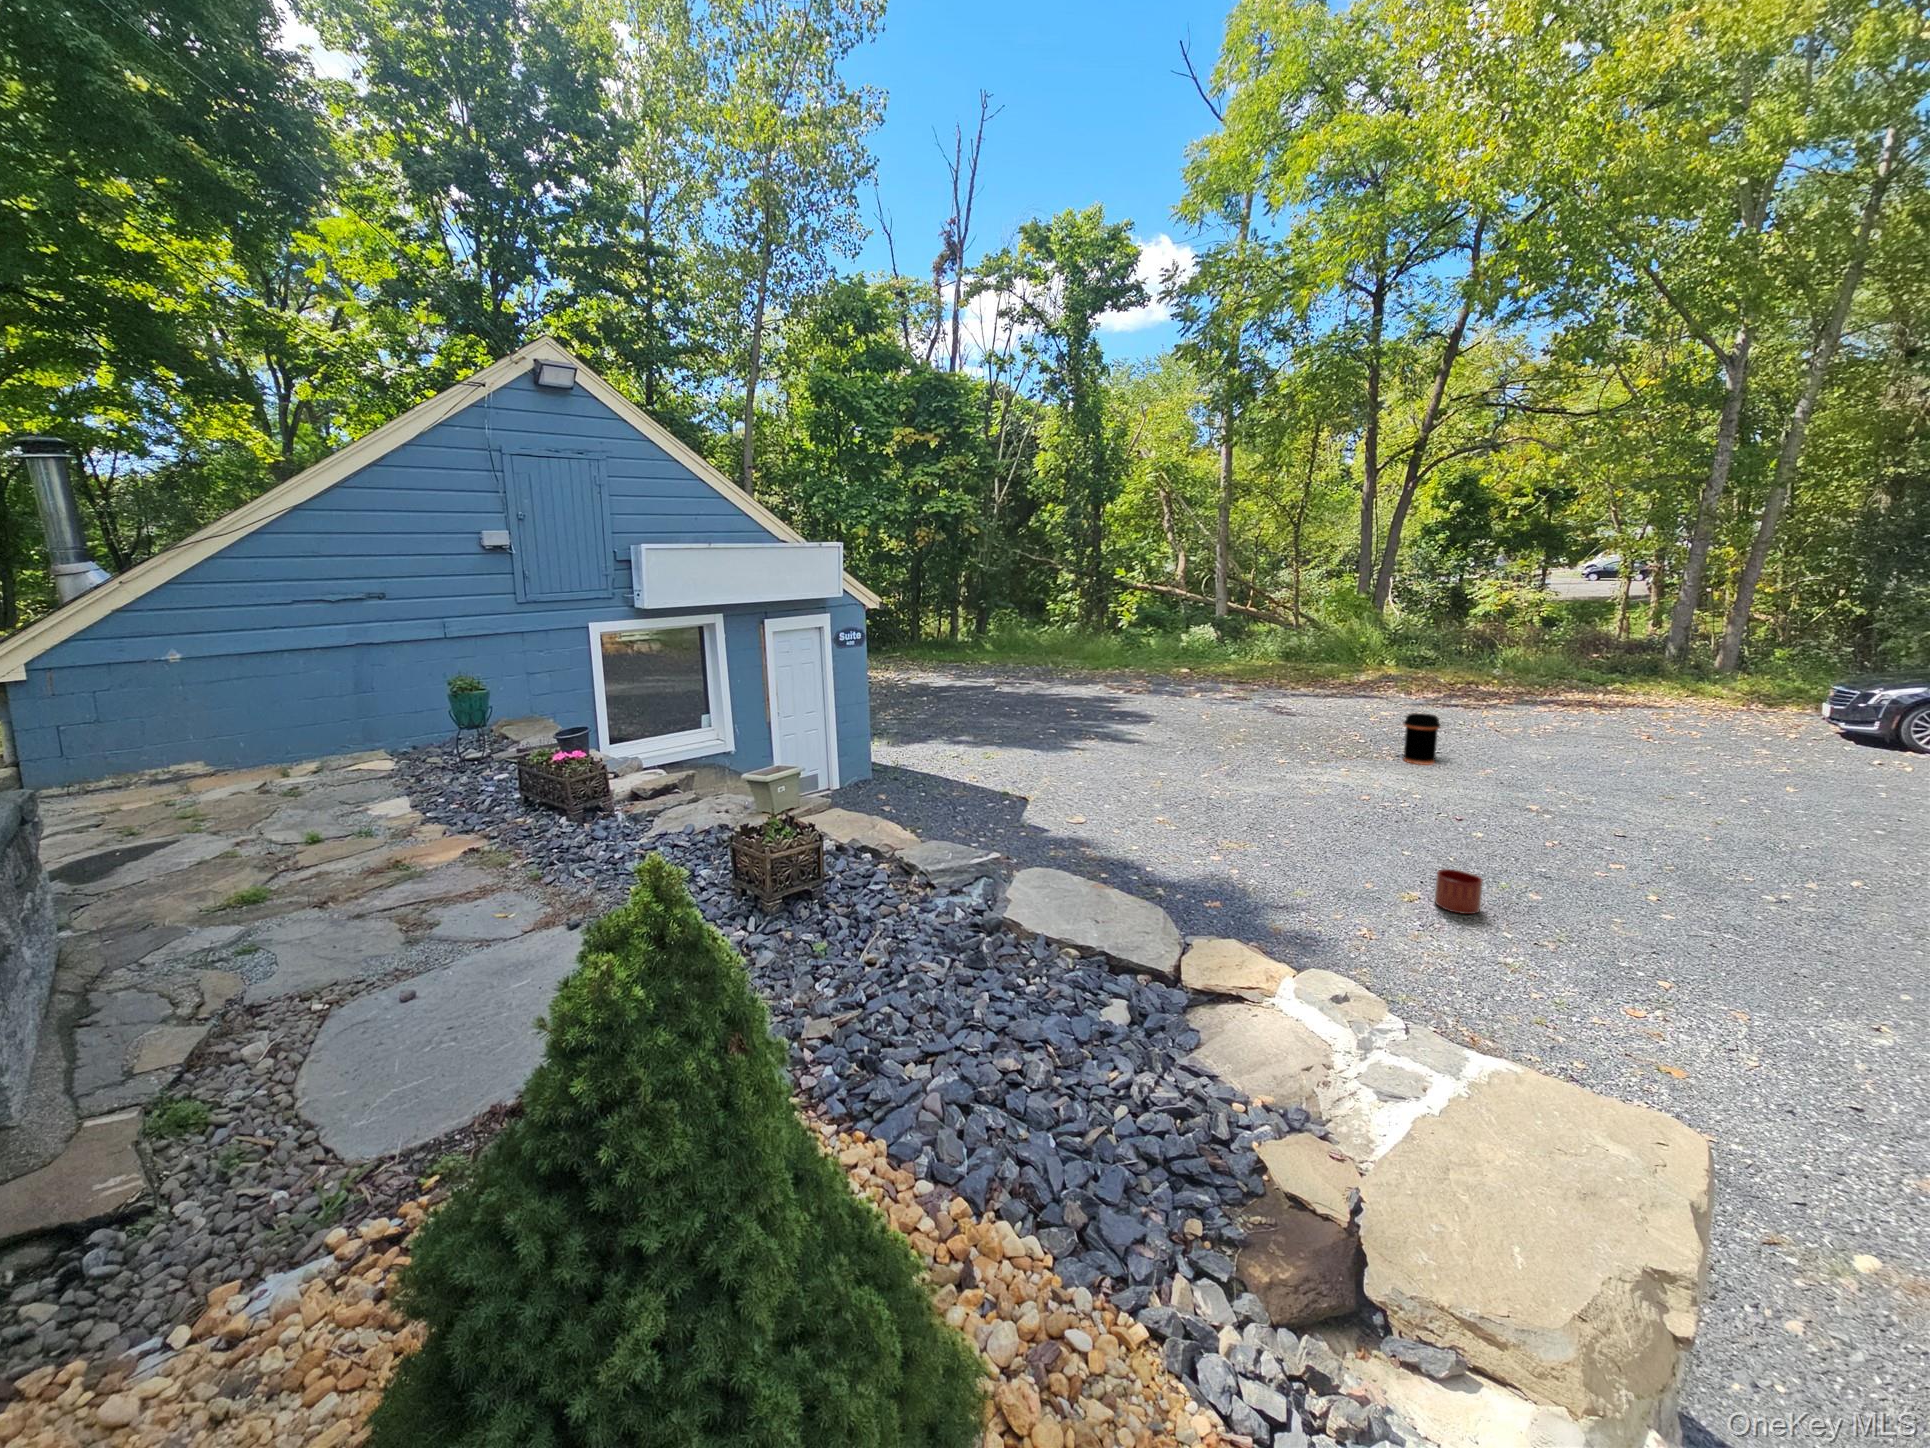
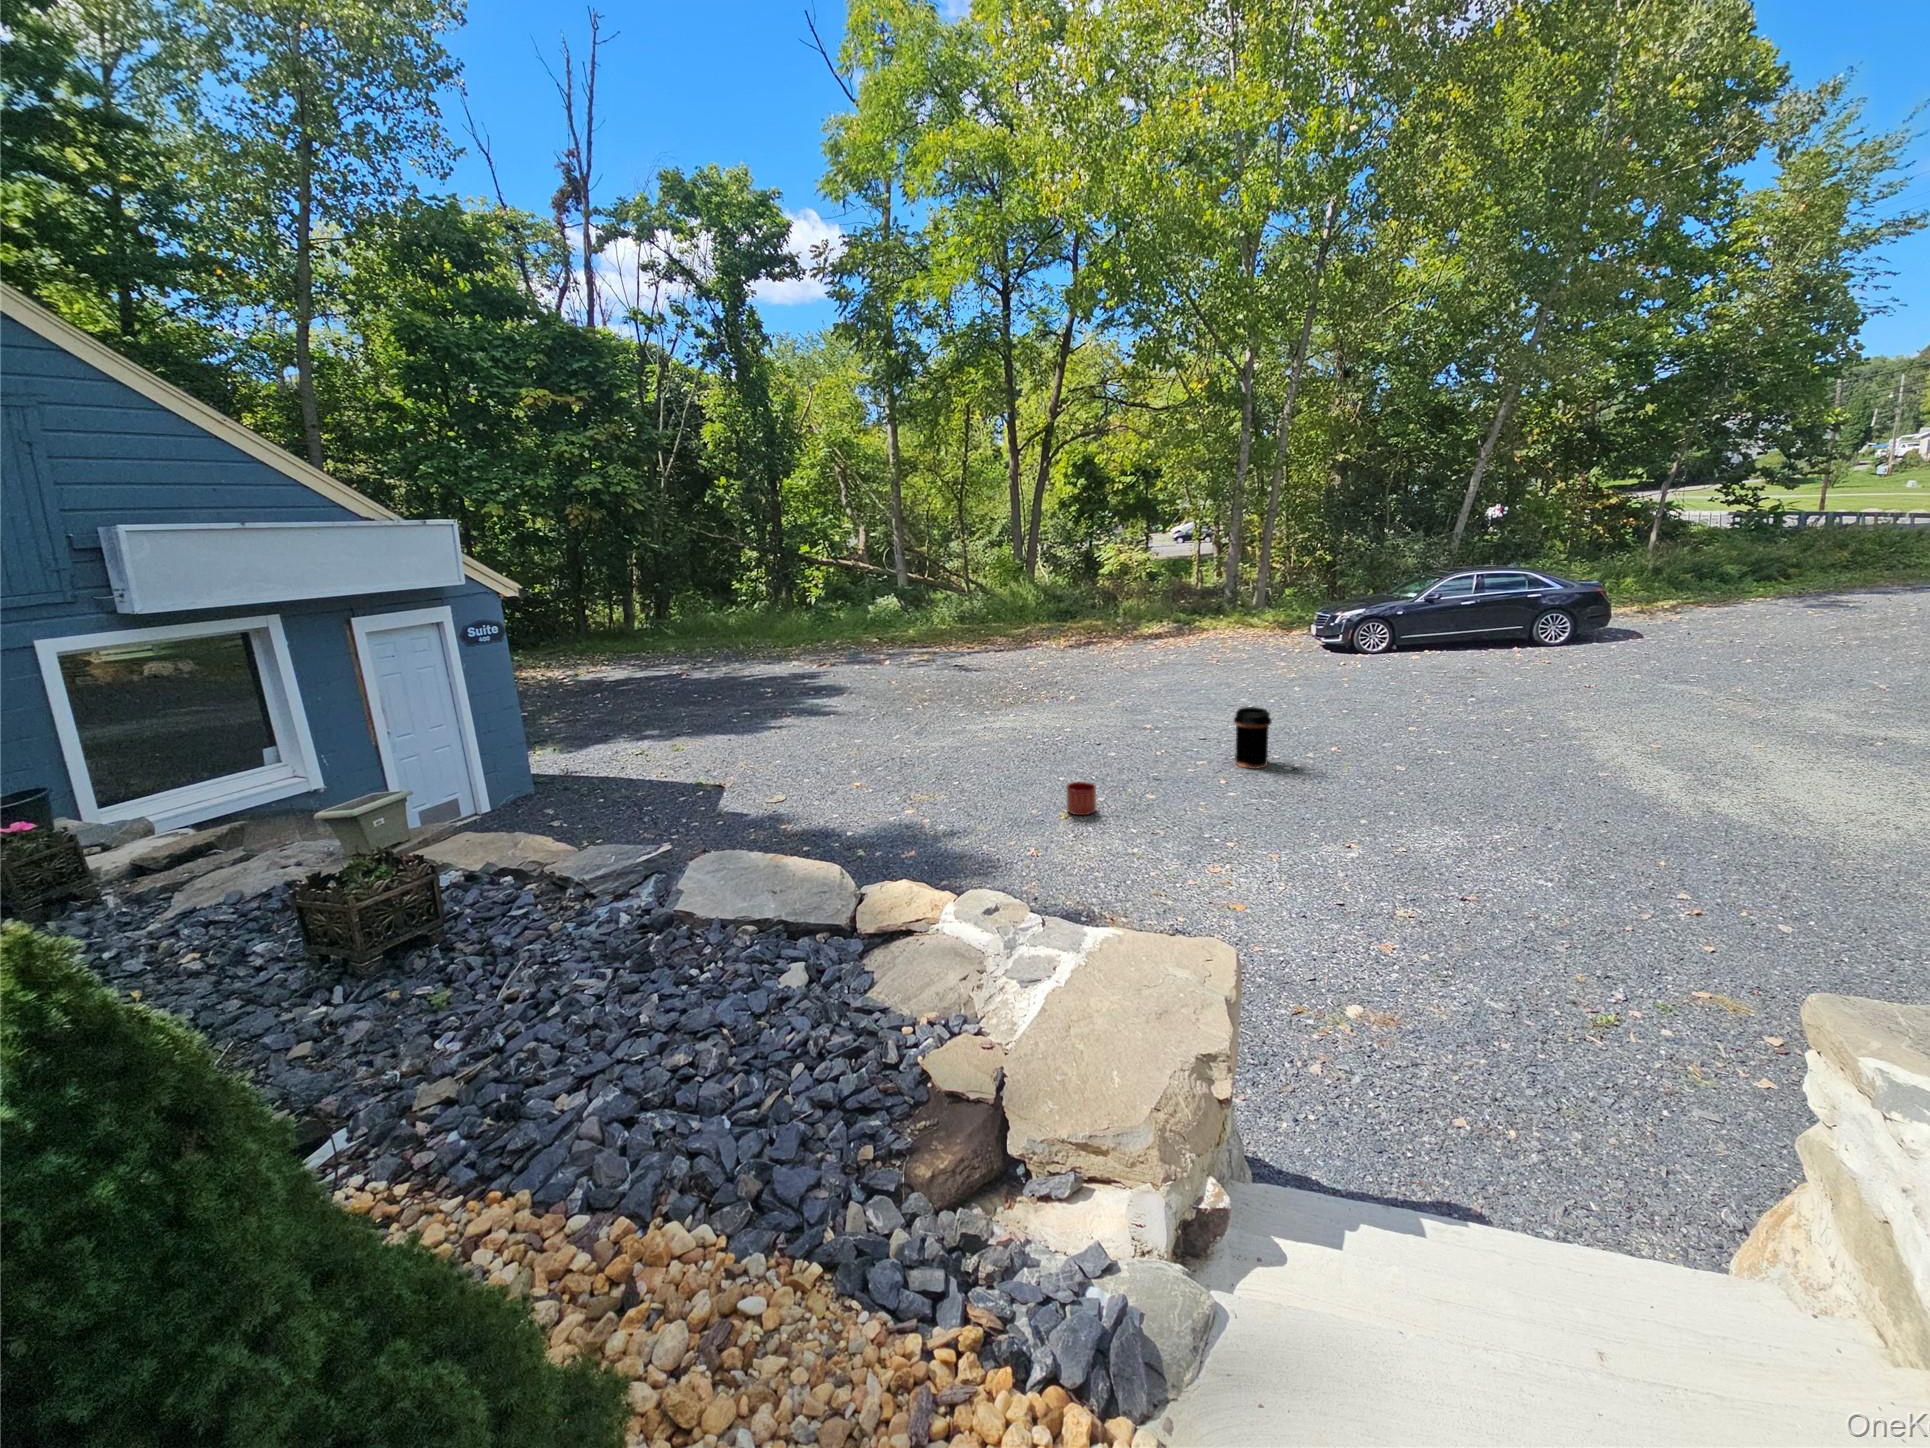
trash can: present [1404,713,1441,765] -> present [1234,707,1272,769]

